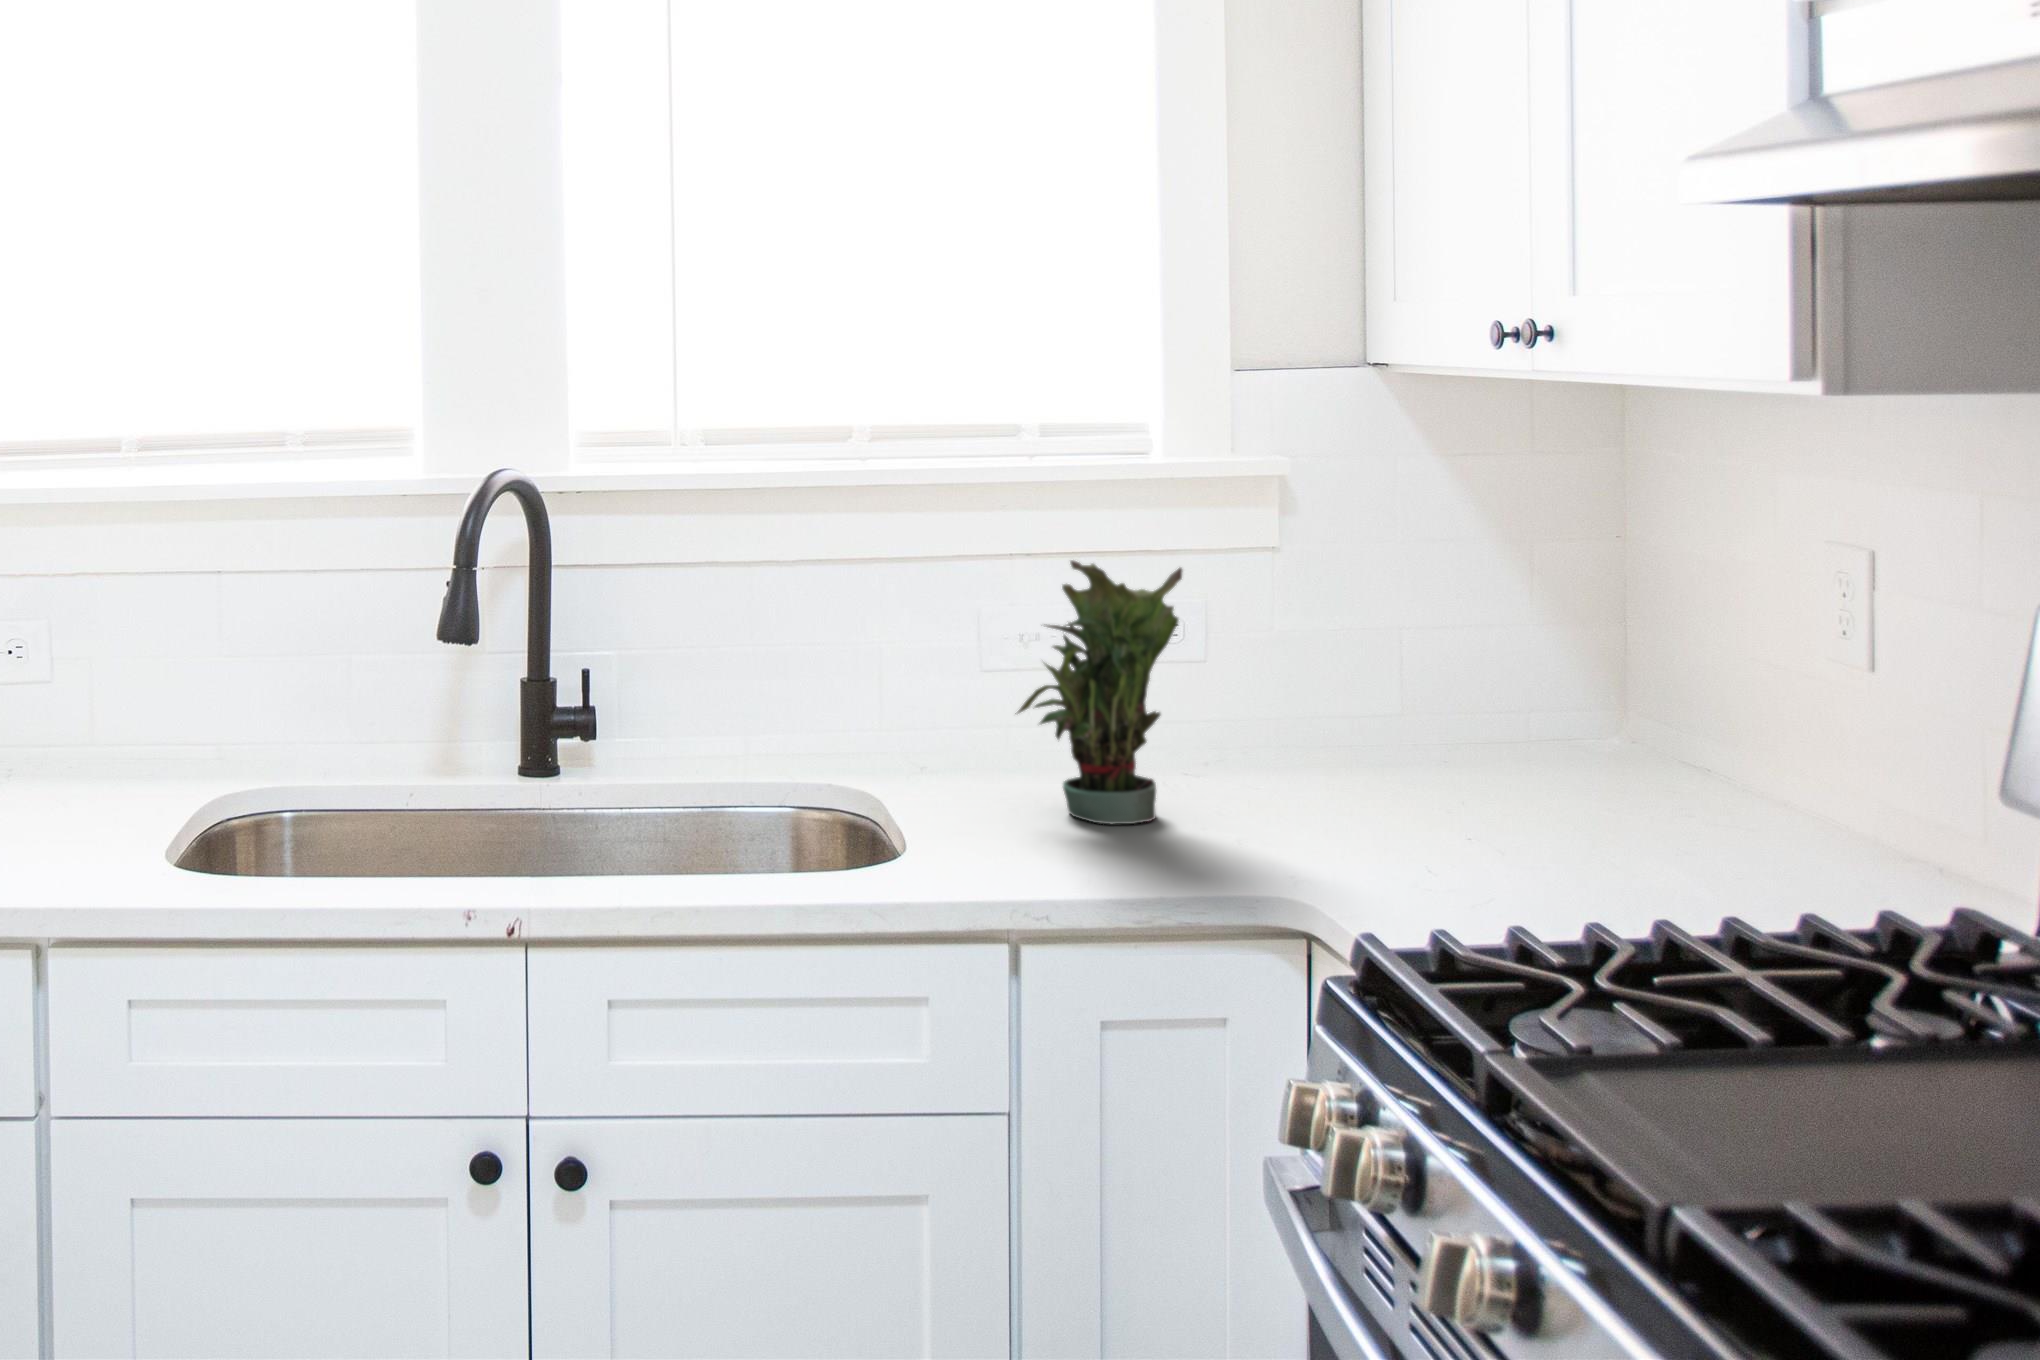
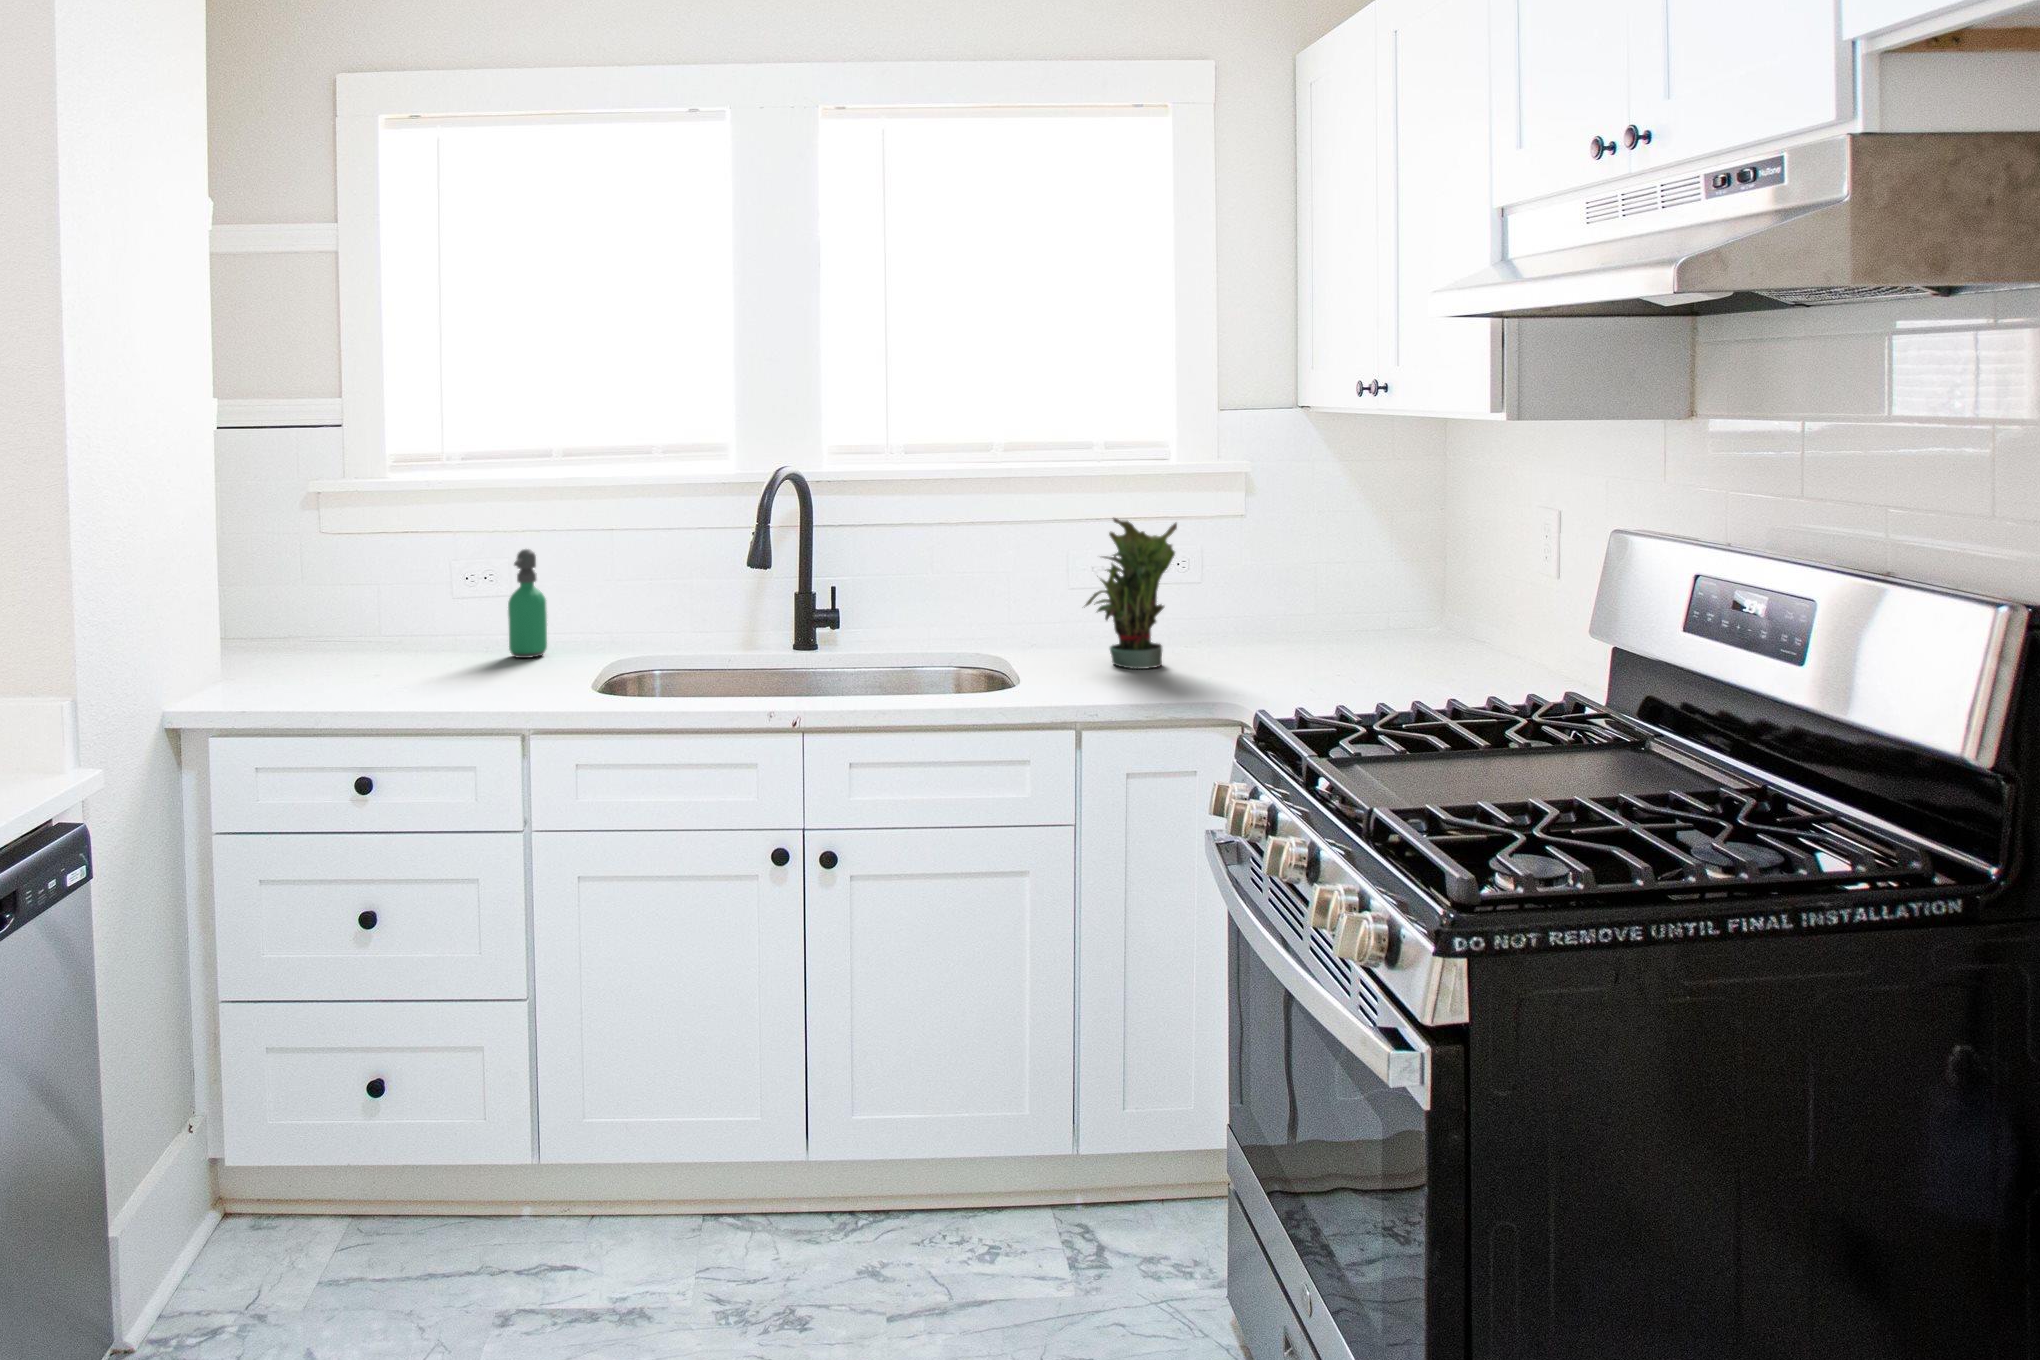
soap dispenser: none [34,607,100,792] -> present [508,549,547,658]

